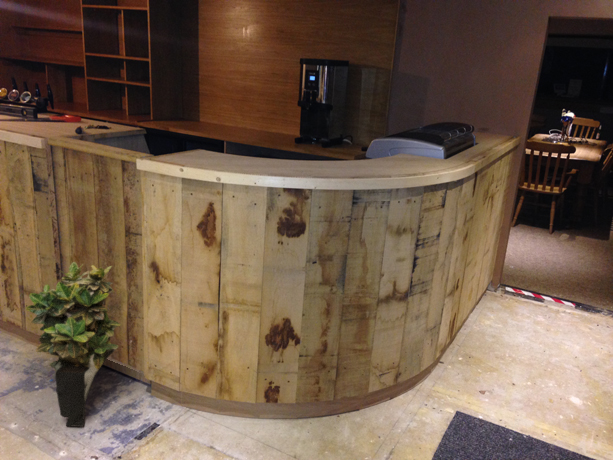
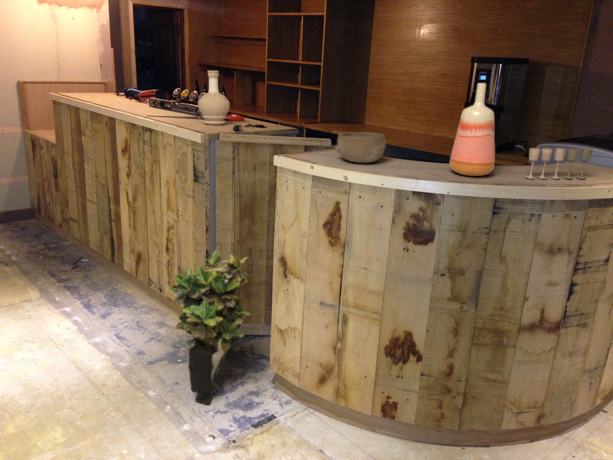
bottle: none [27,67,65,127] -> present [198,71,230,125]
vase: none [311,89,349,171] -> present [450,83,495,176]
bowl: none [203,134,251,163] -> present [335,132,386,163]
wine glass: none [375,144,423,172] -> present [526,148,593,179]

